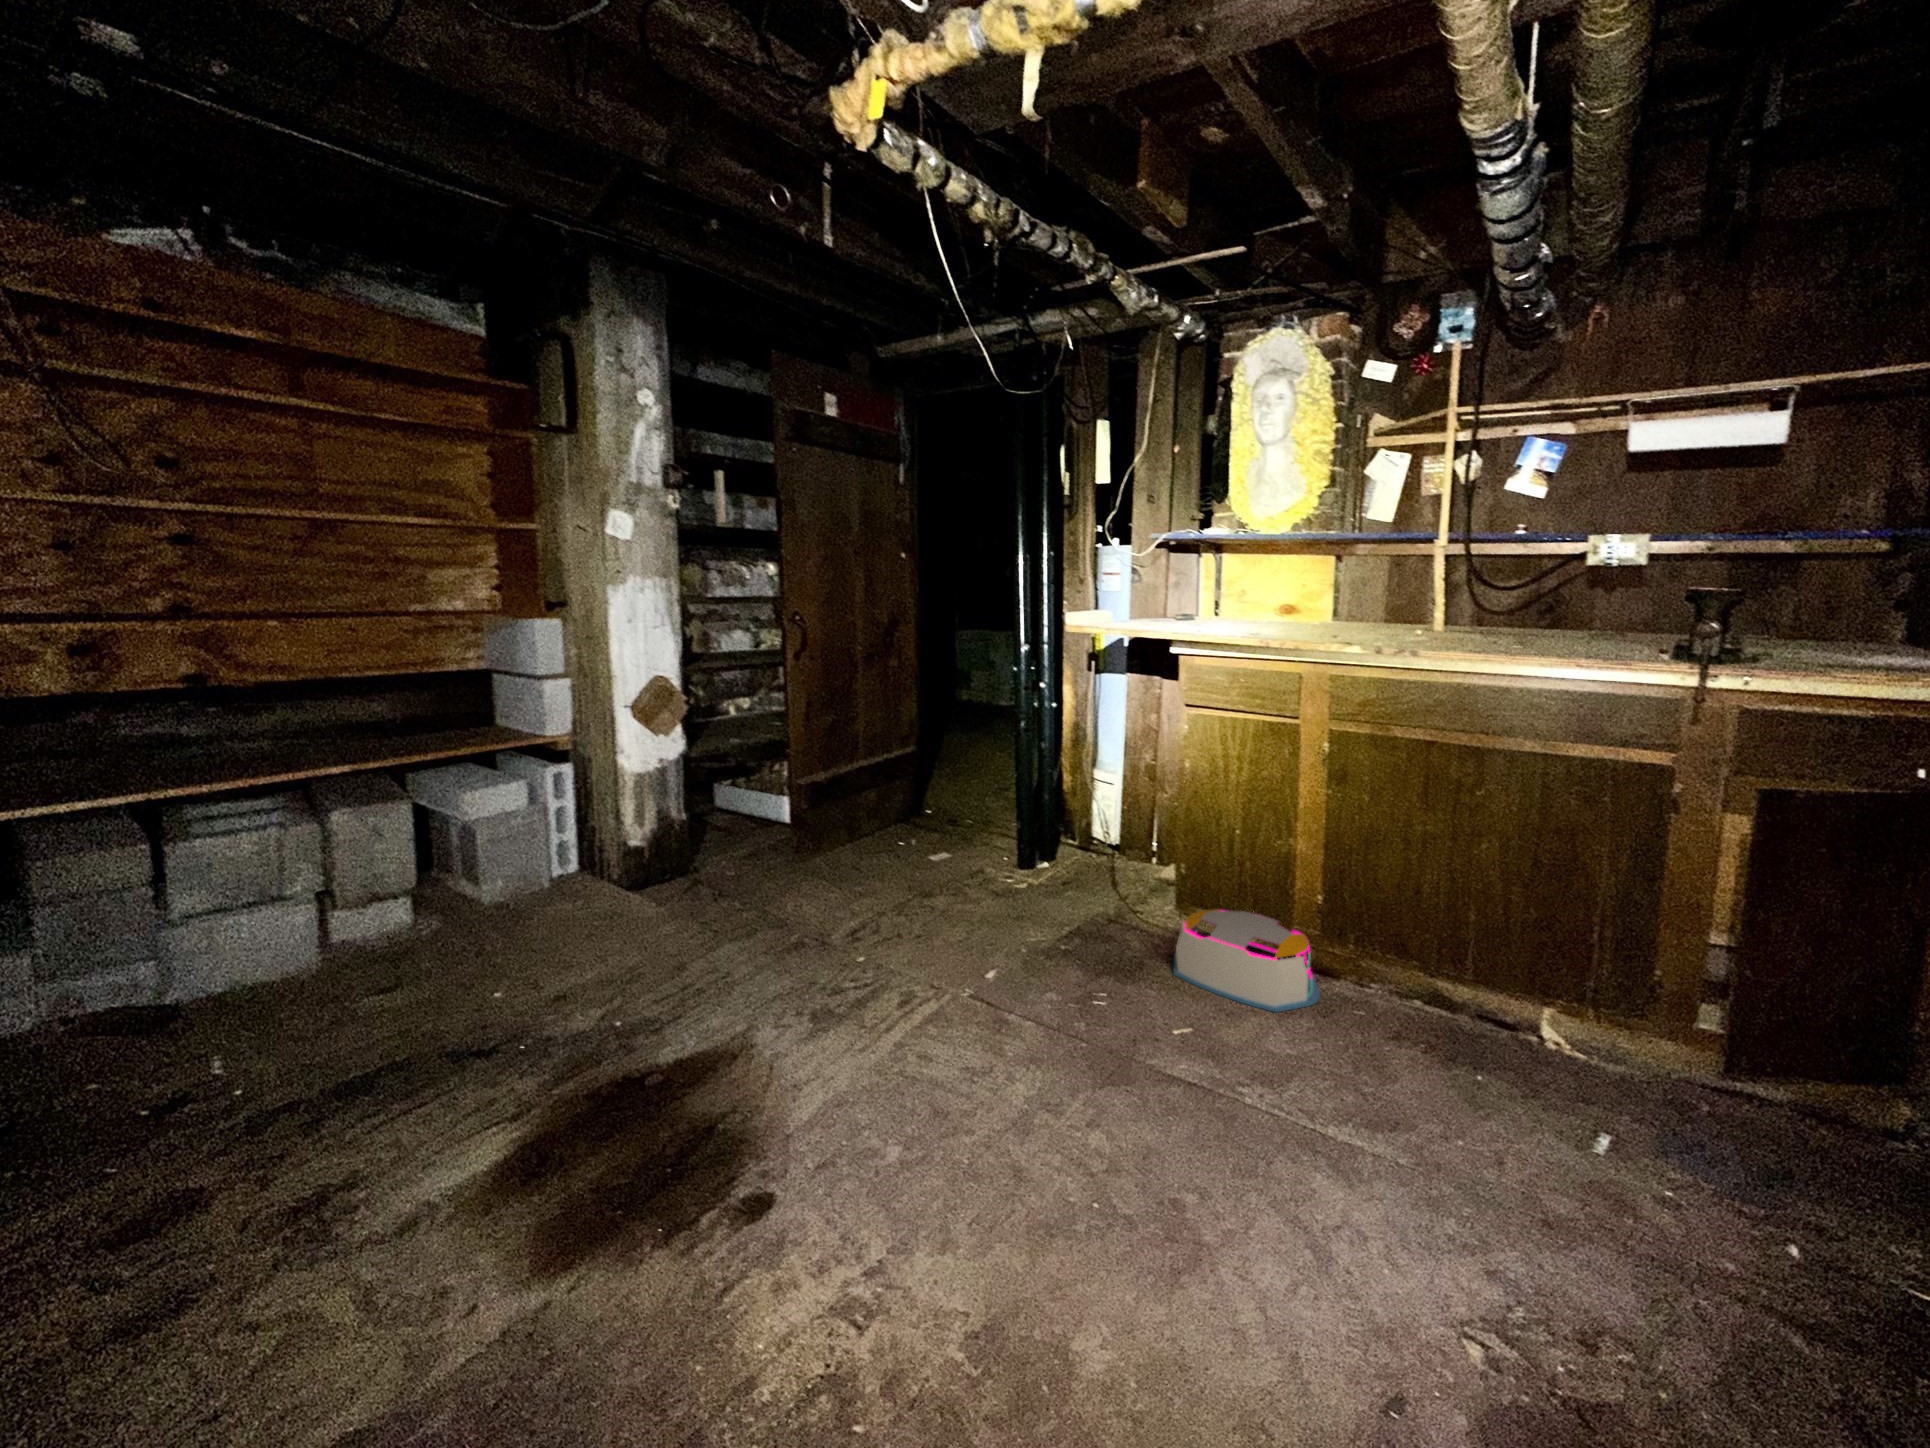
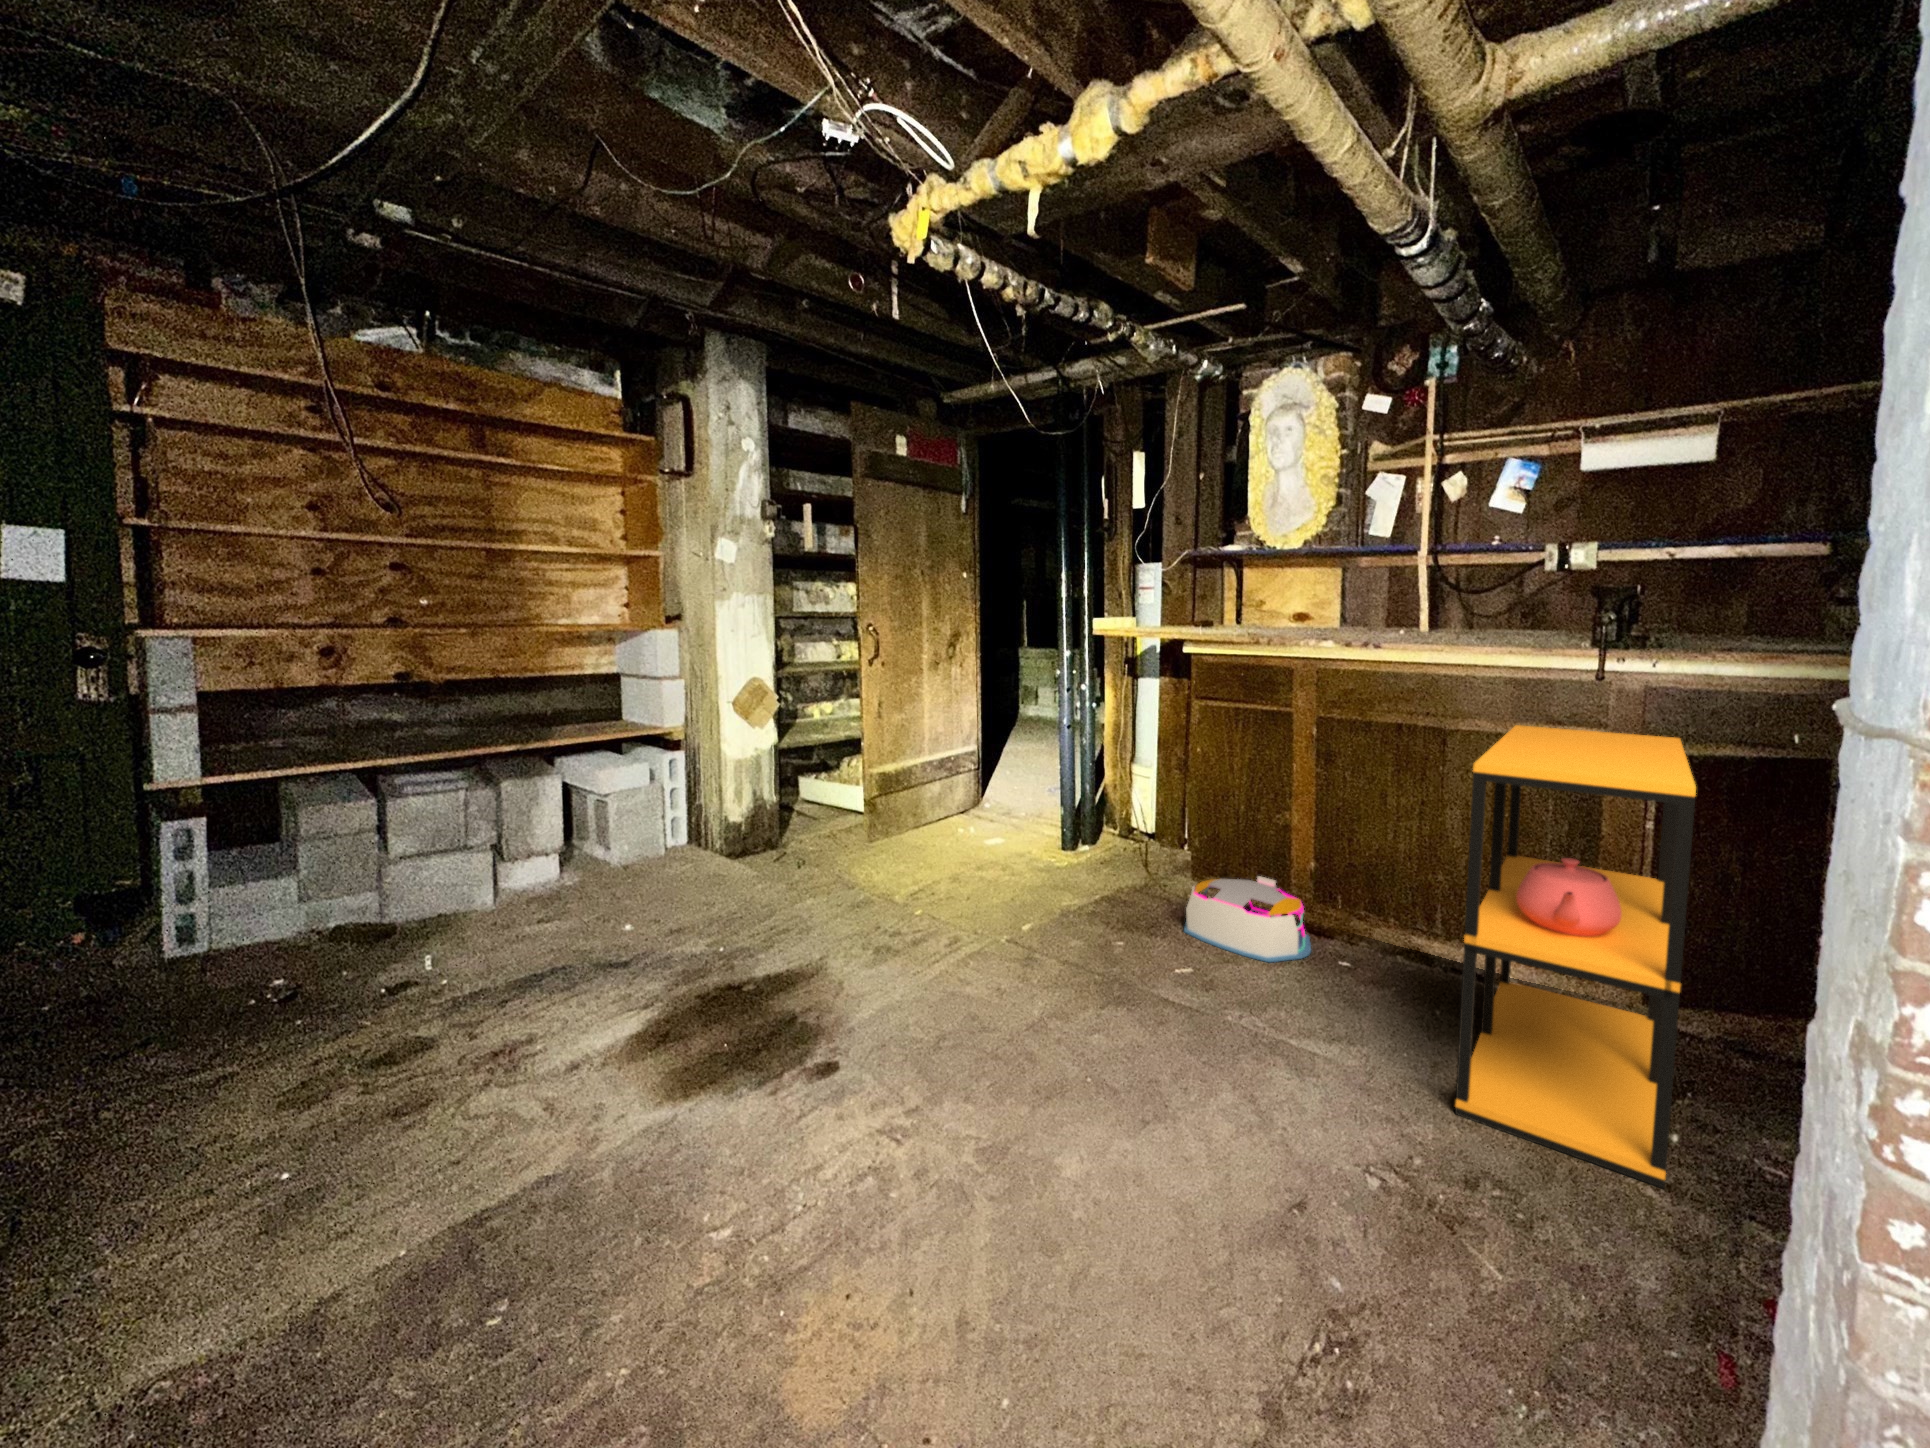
shelving unit: none [1535,741,1865,1319] -> present [1455,725,1696,1188]

